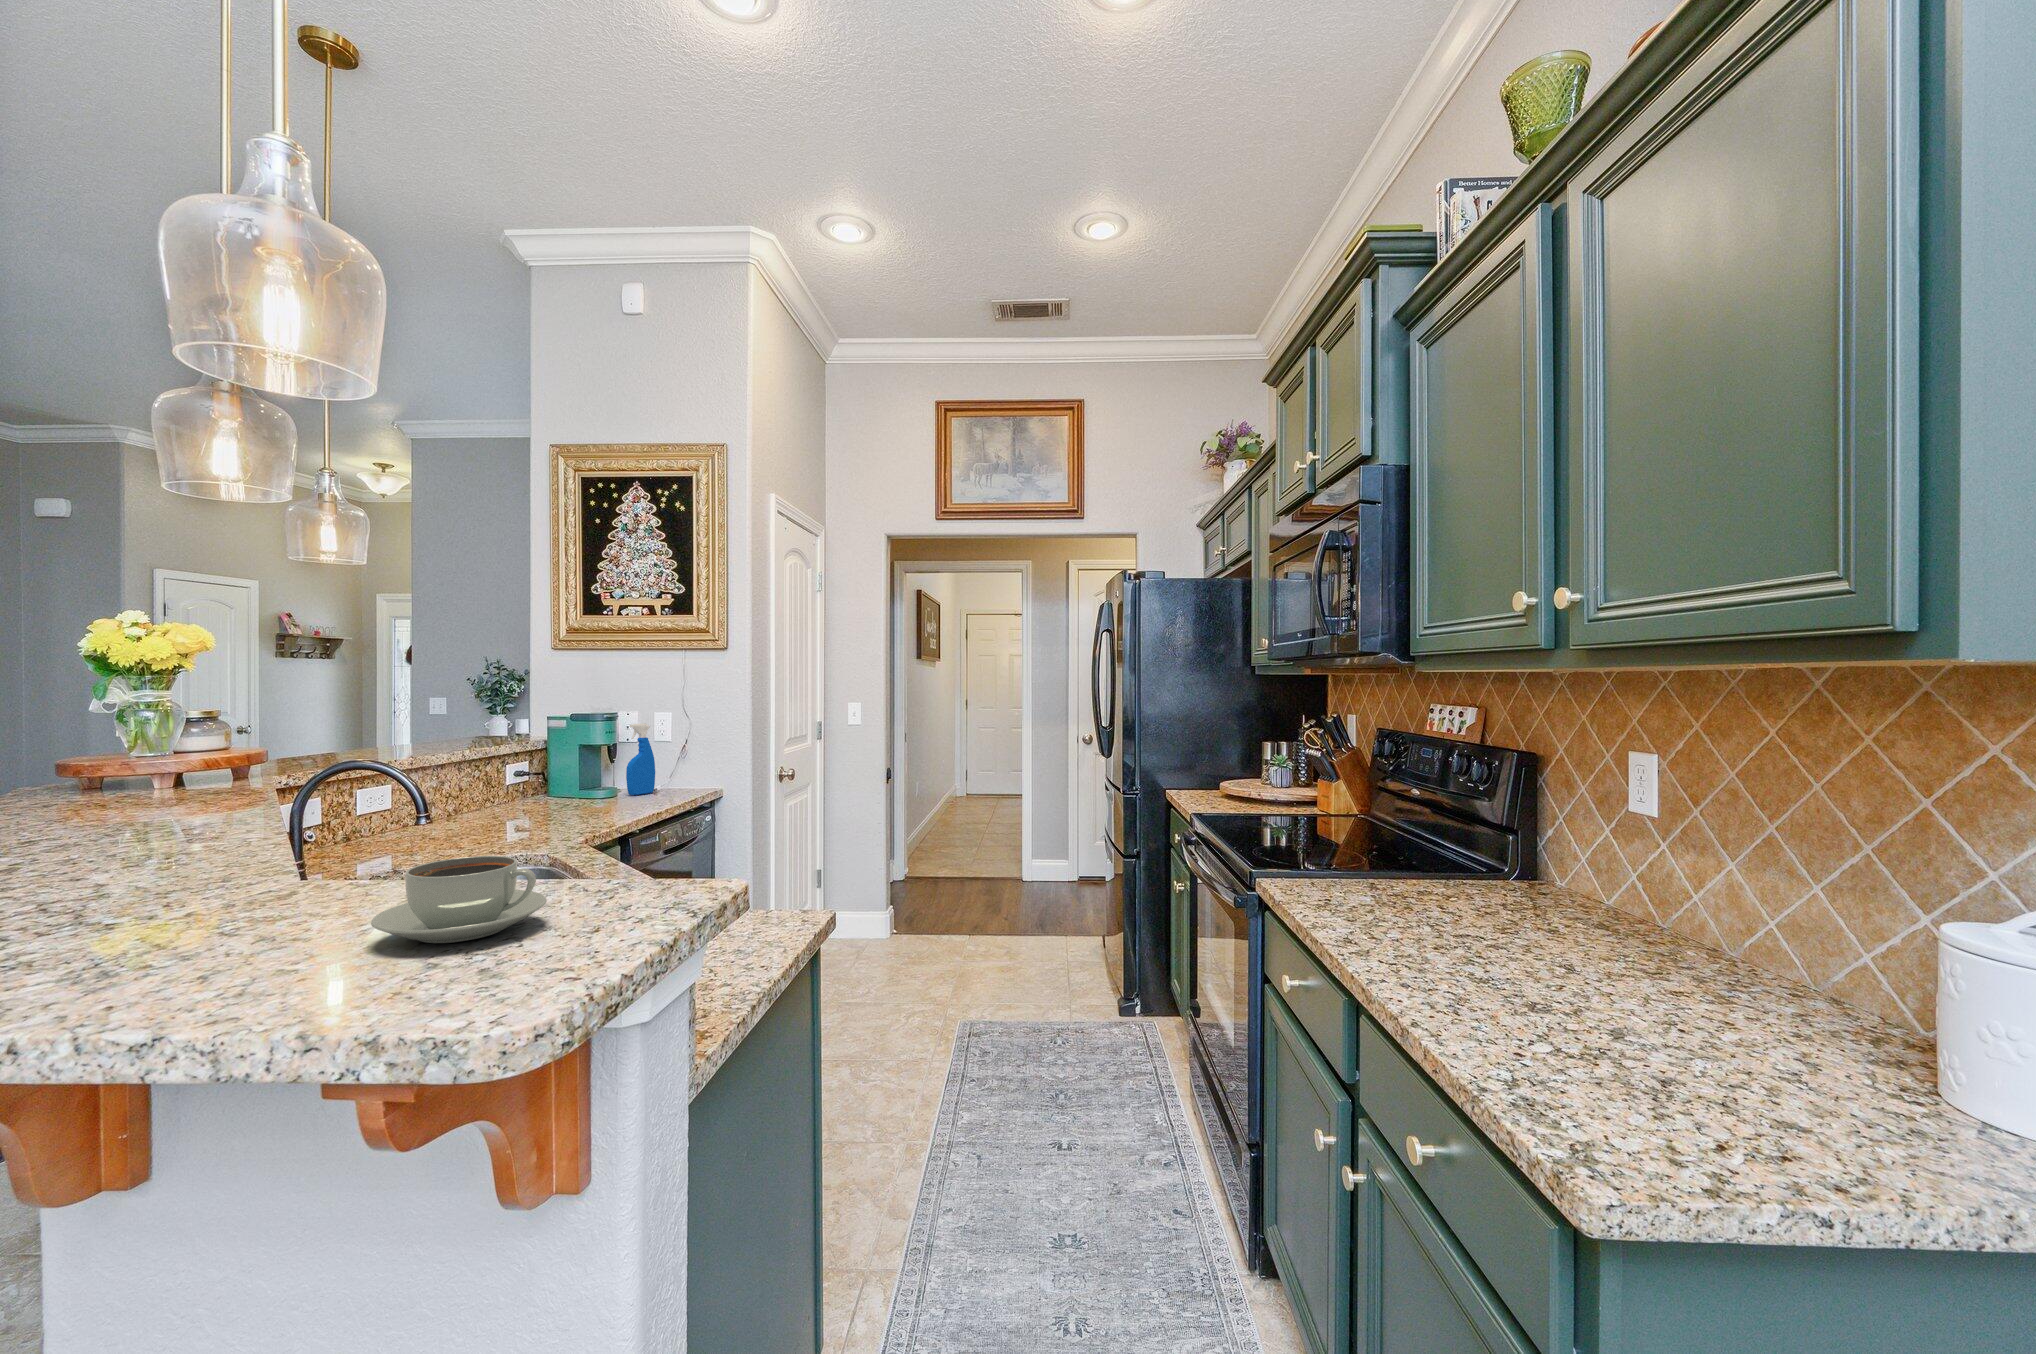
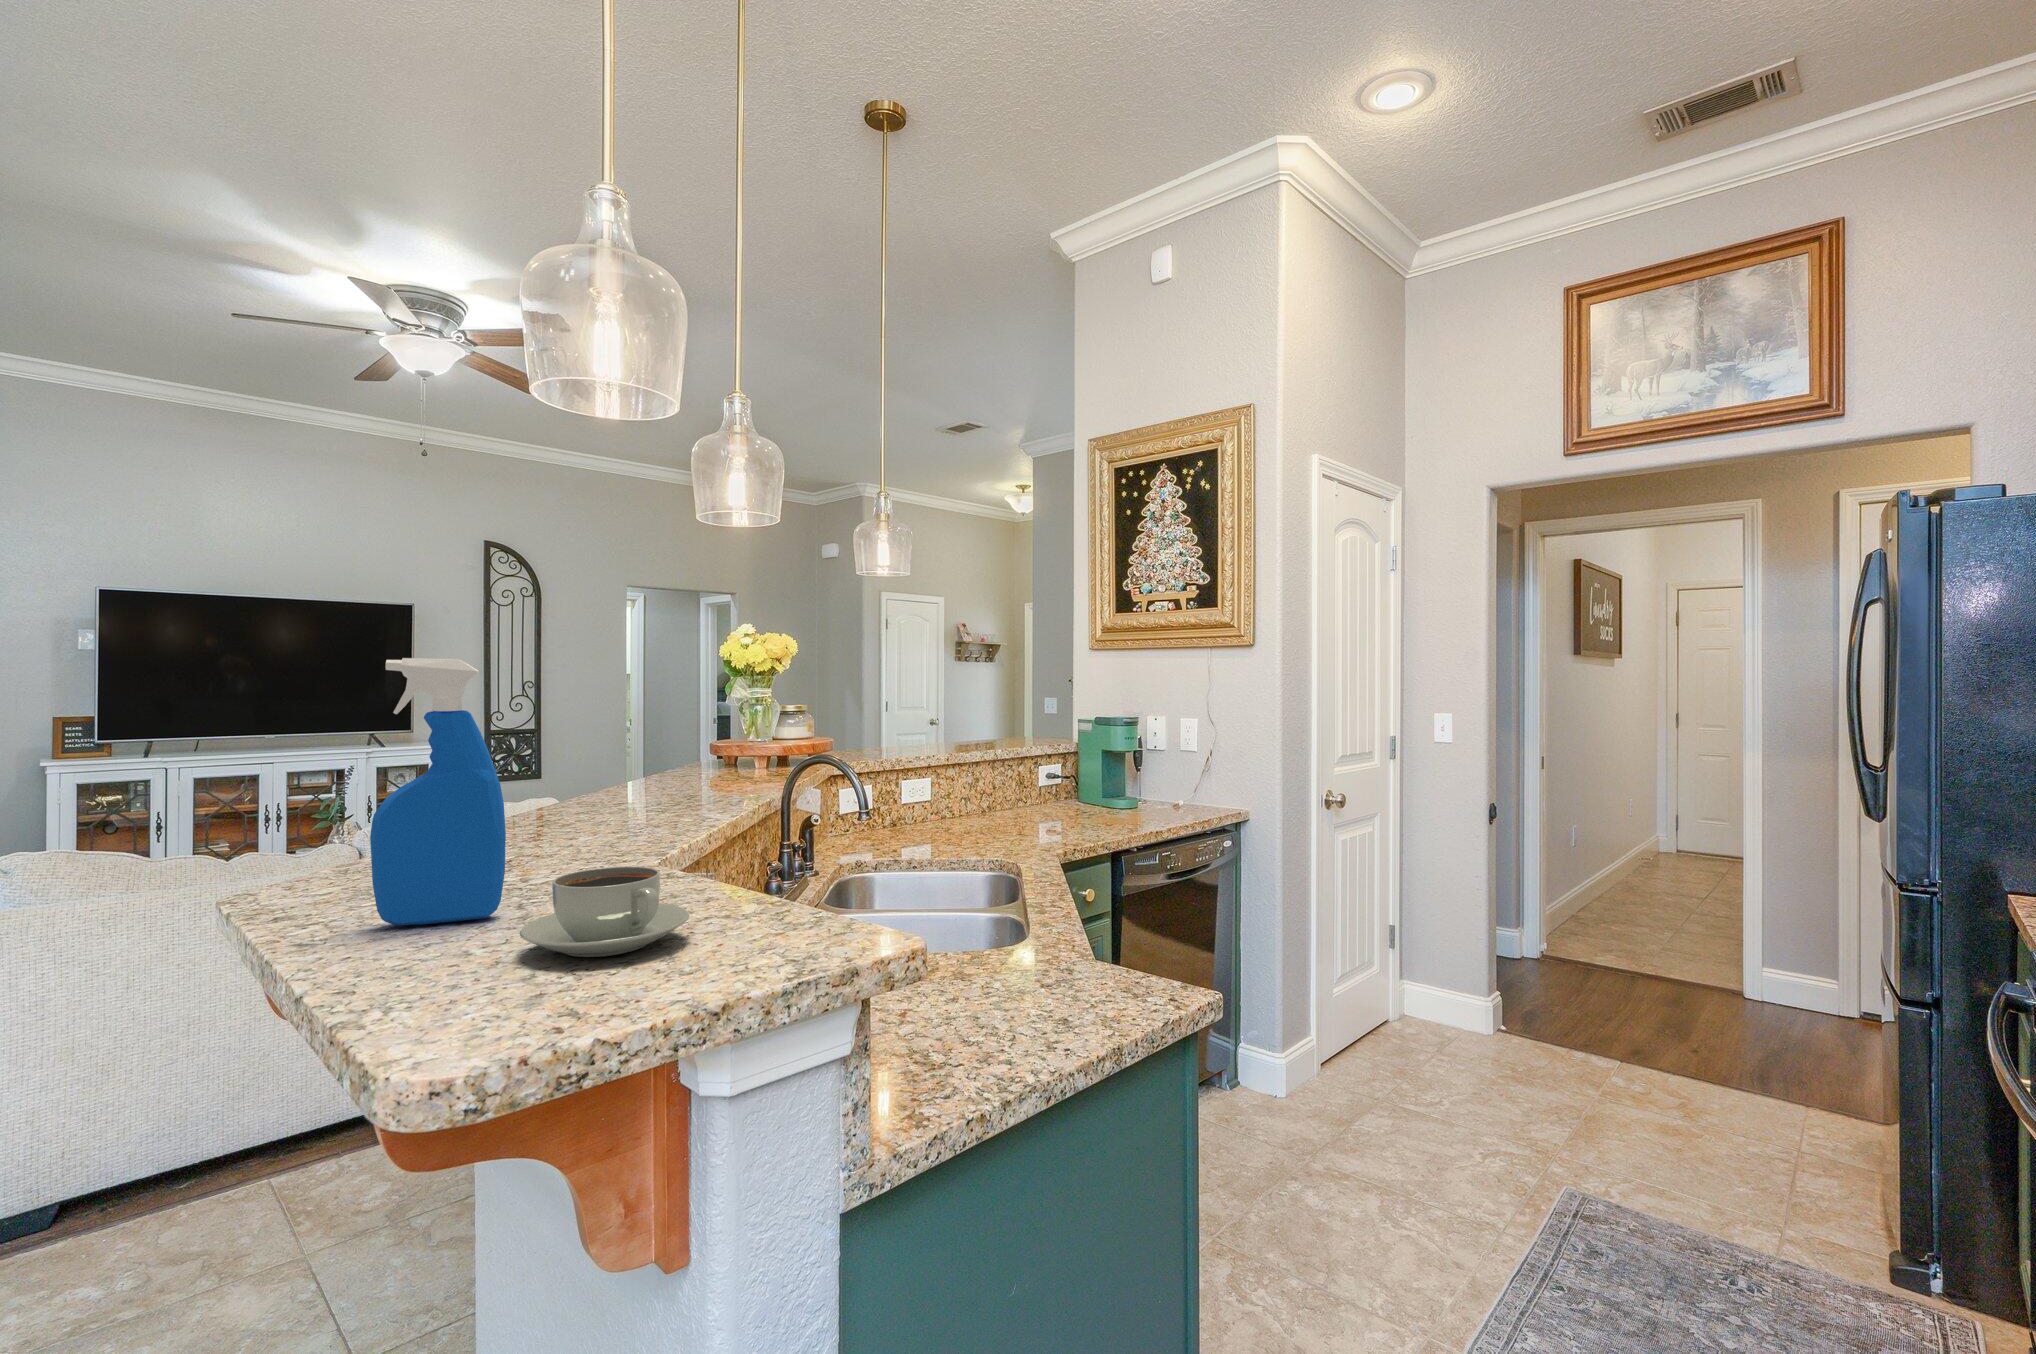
spray bottle: present [626,723,655,795] -> present [370,658,506,925]

